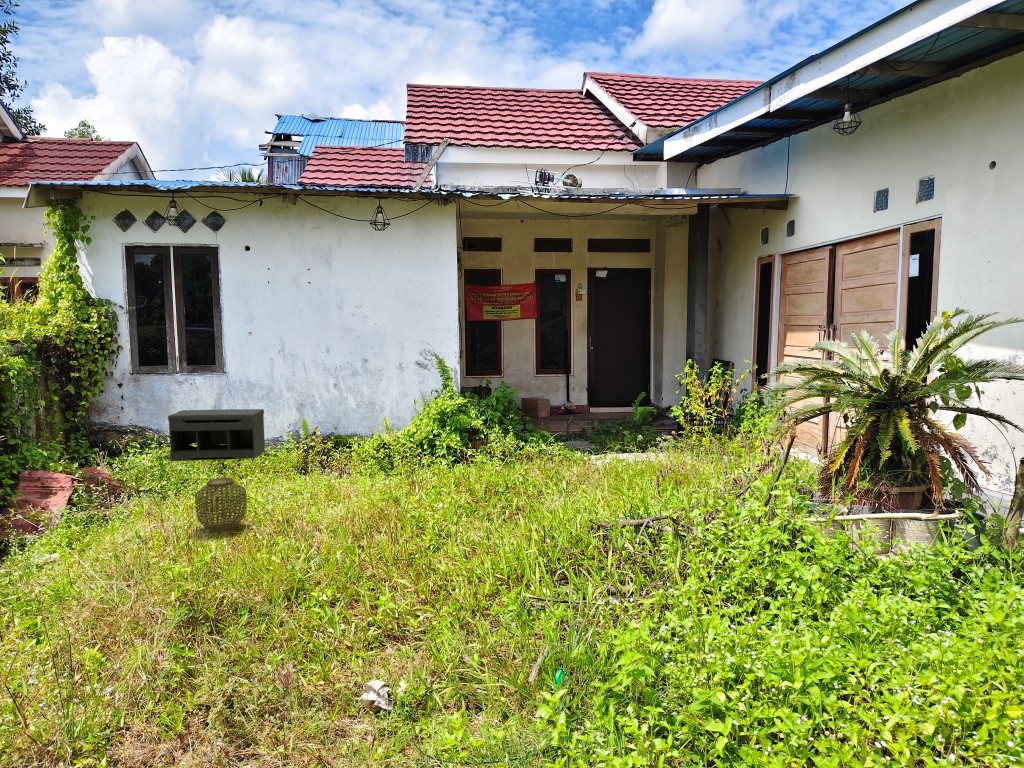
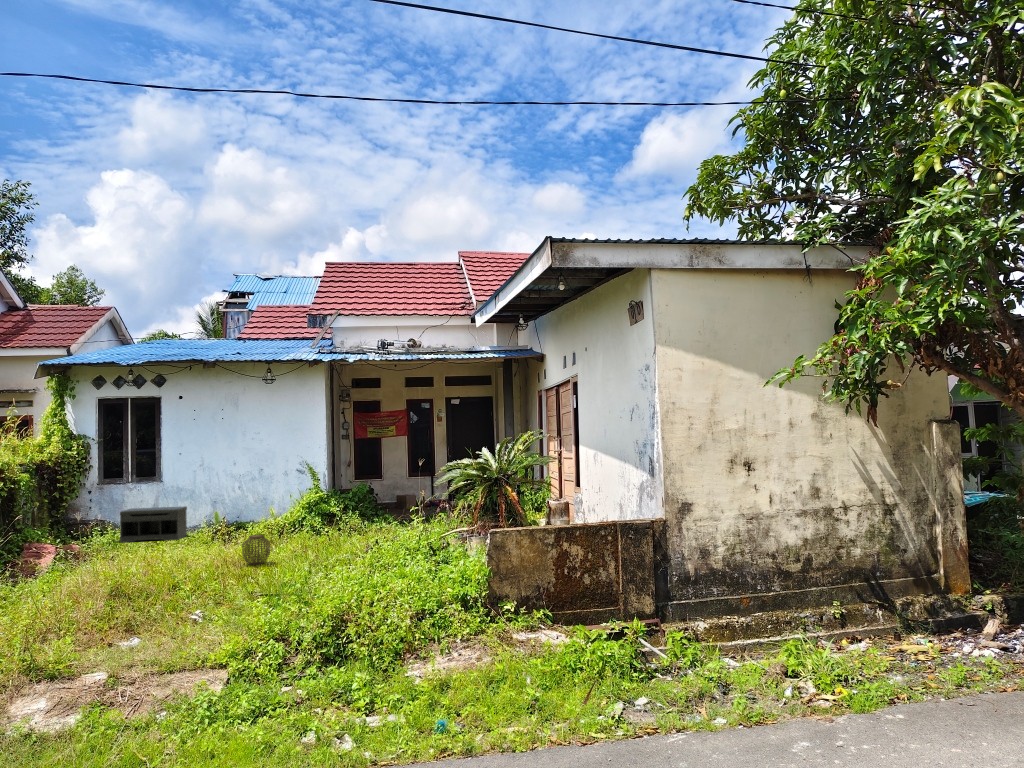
woven basket: present [195,478,247,532] -> present [242,535,270,565]

